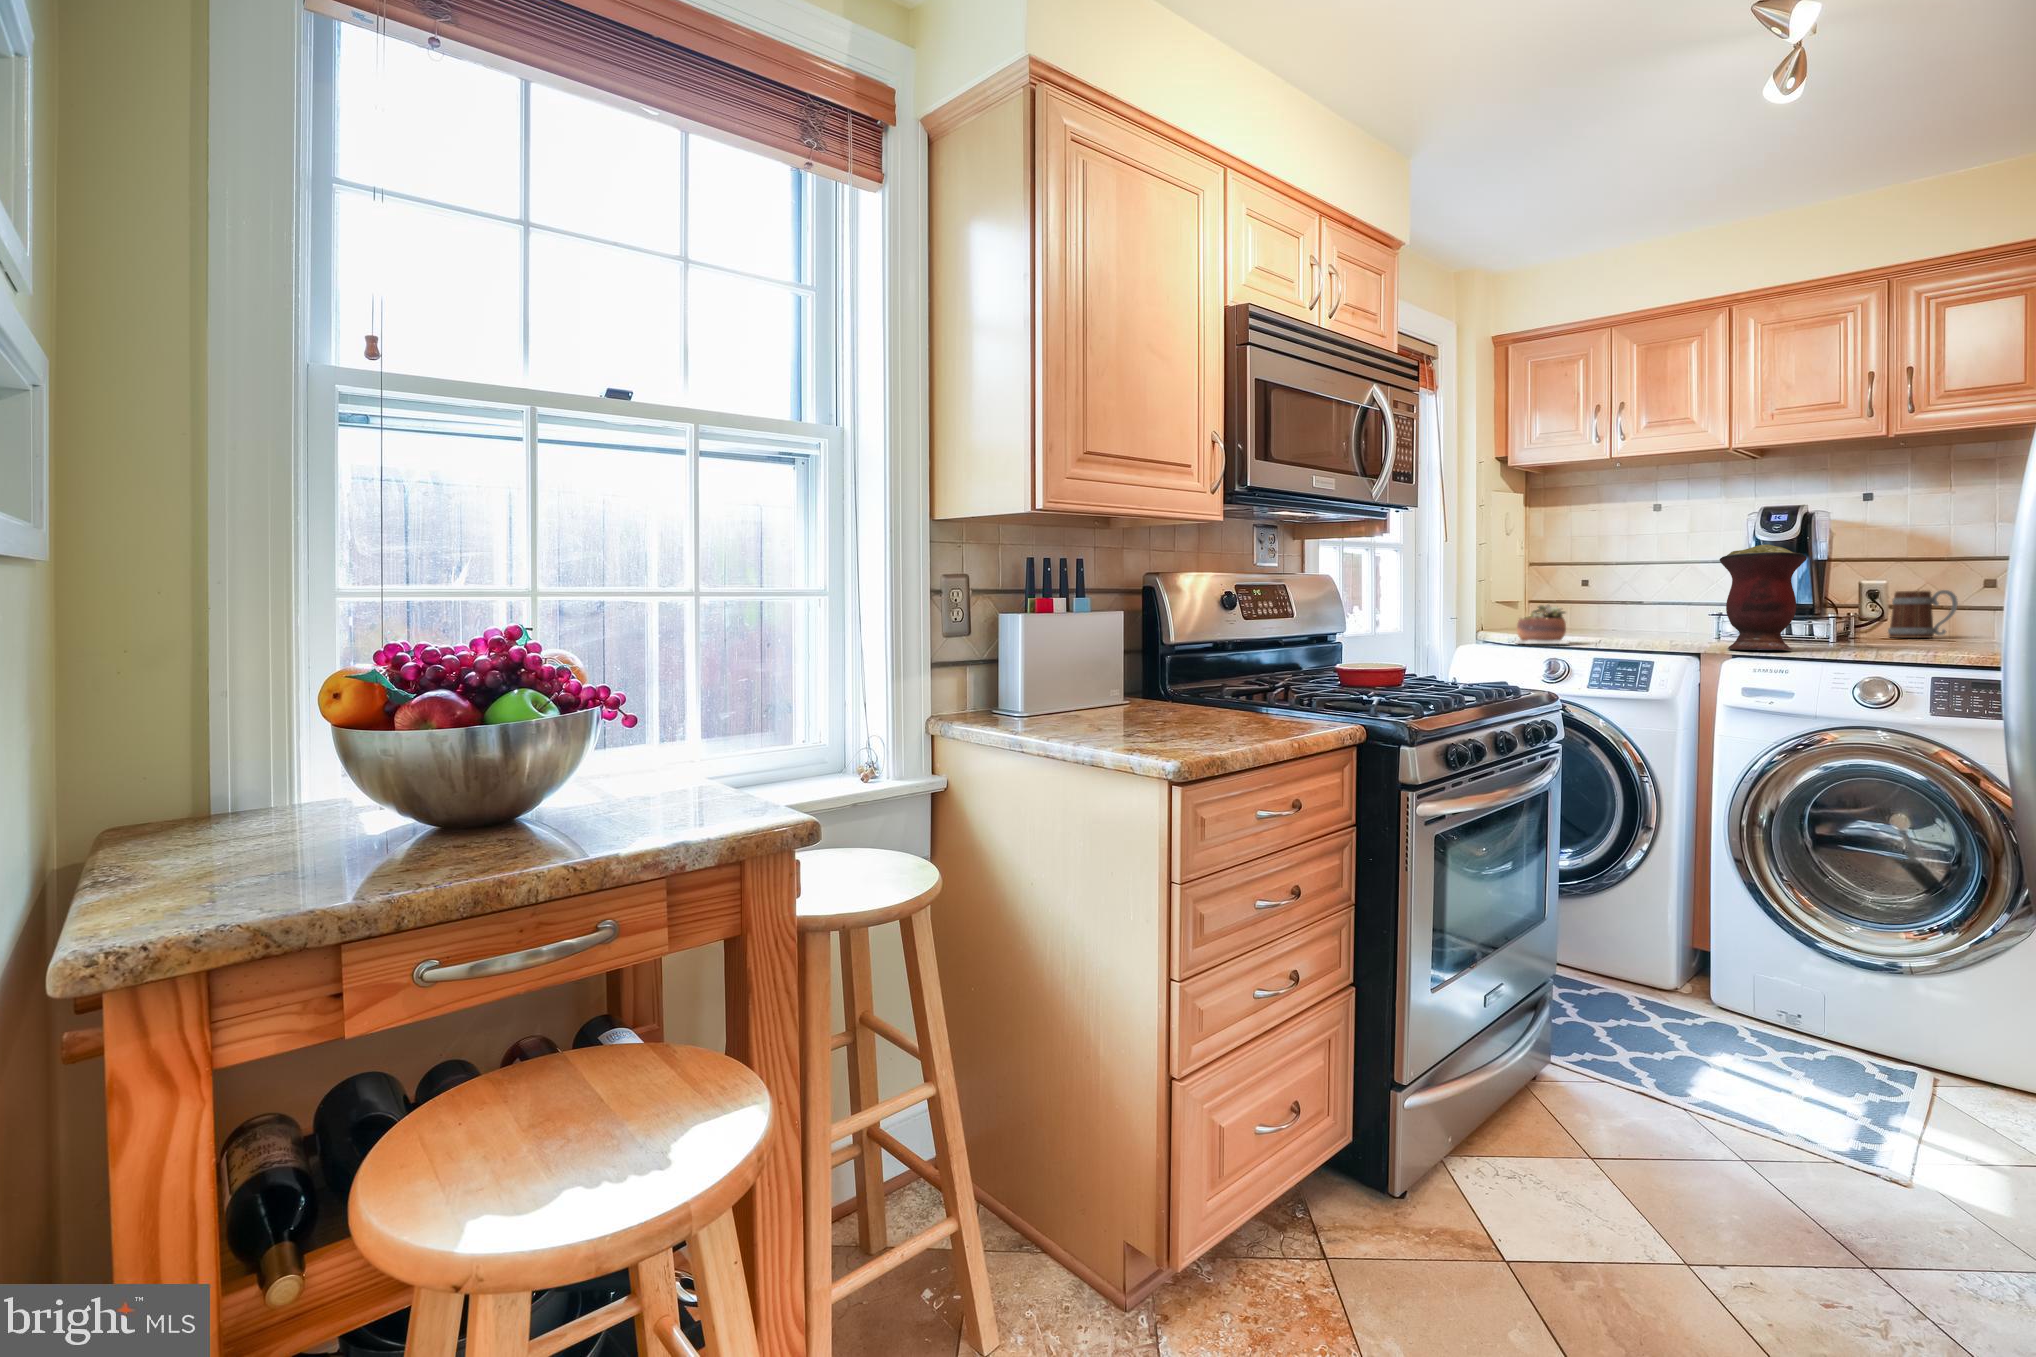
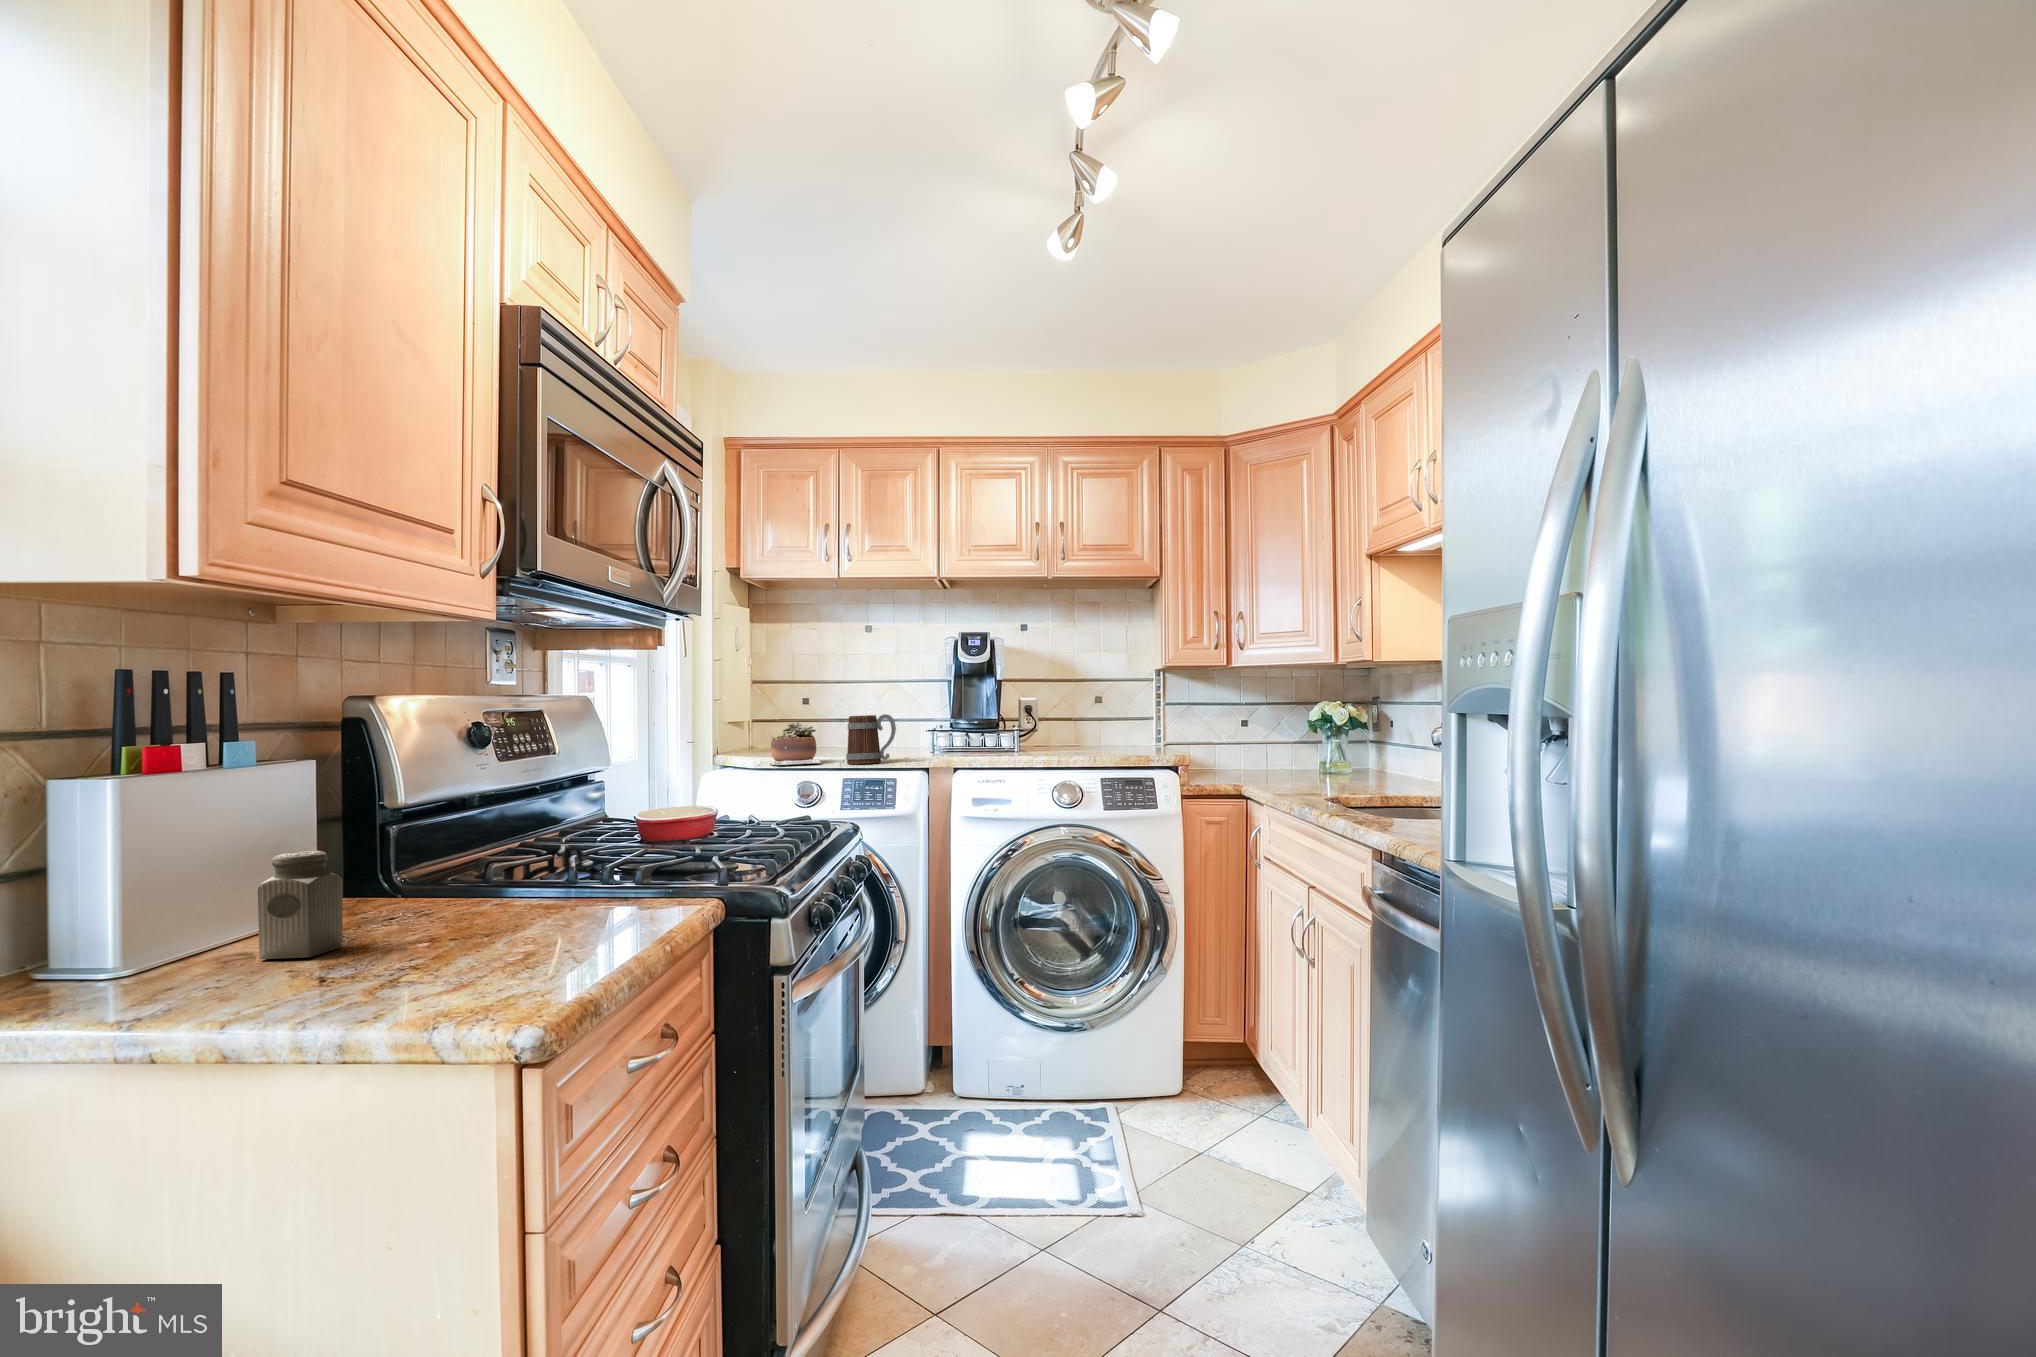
vase: present [1720,545,1807,650] -> none [939,666,1001,761]
mug: present [1888,590,1958,638] -> present [846,714,896,764]
salt shaker: none [1070,669,1116,736] -> present [258,851,343,959]

